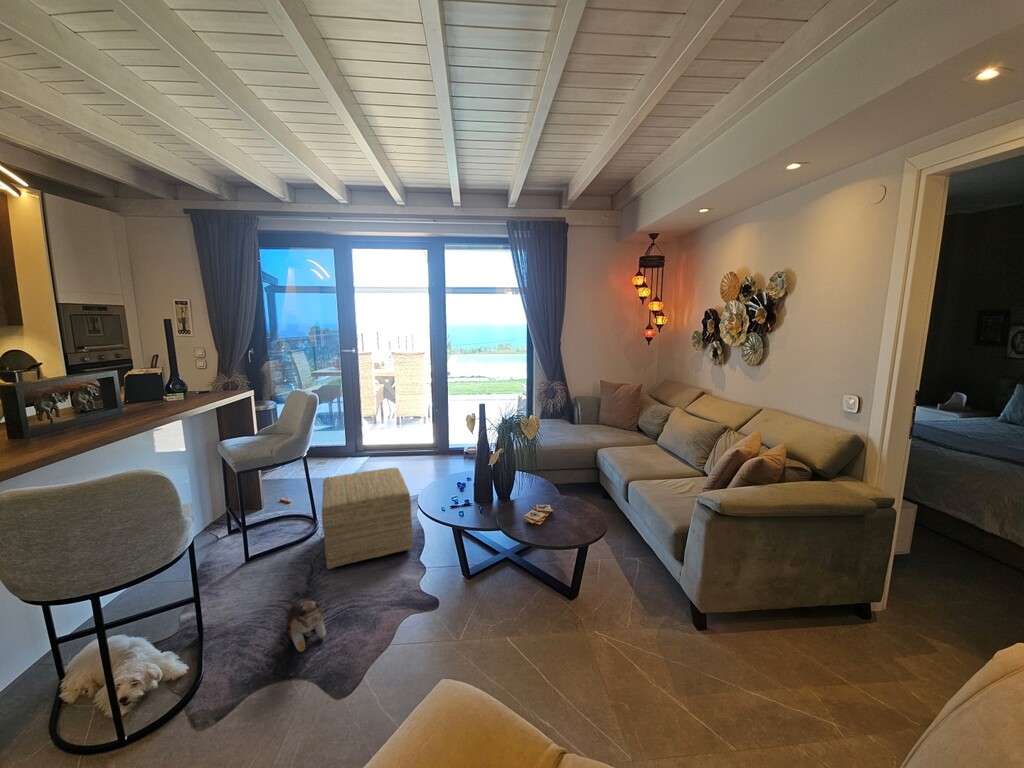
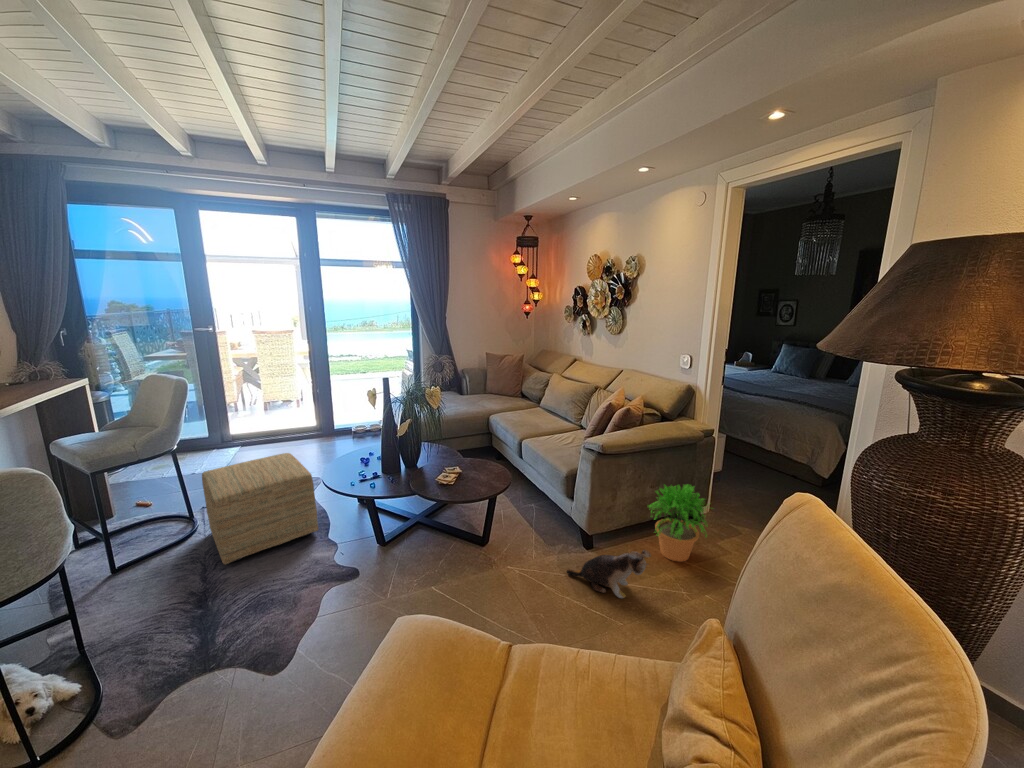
potted plant: none [787,567,901,682] -> present [649,484,707,562]
plush toy: present [287,598,326,652] -> present [567,550,651,598]

